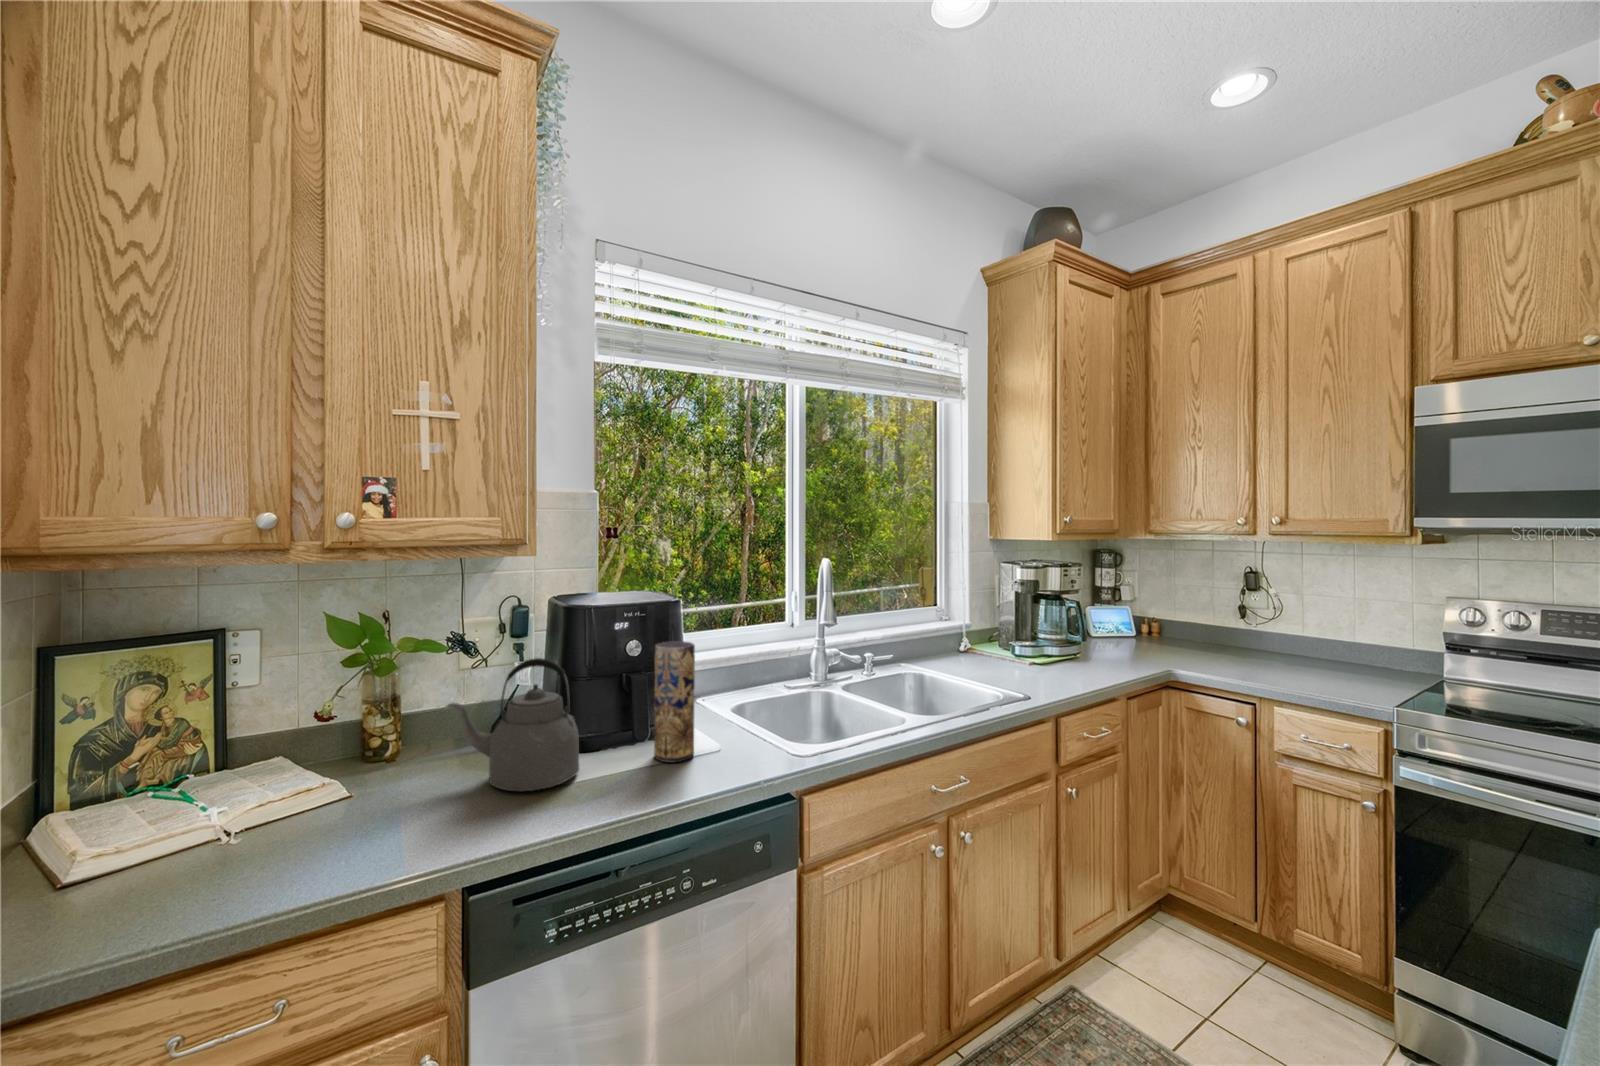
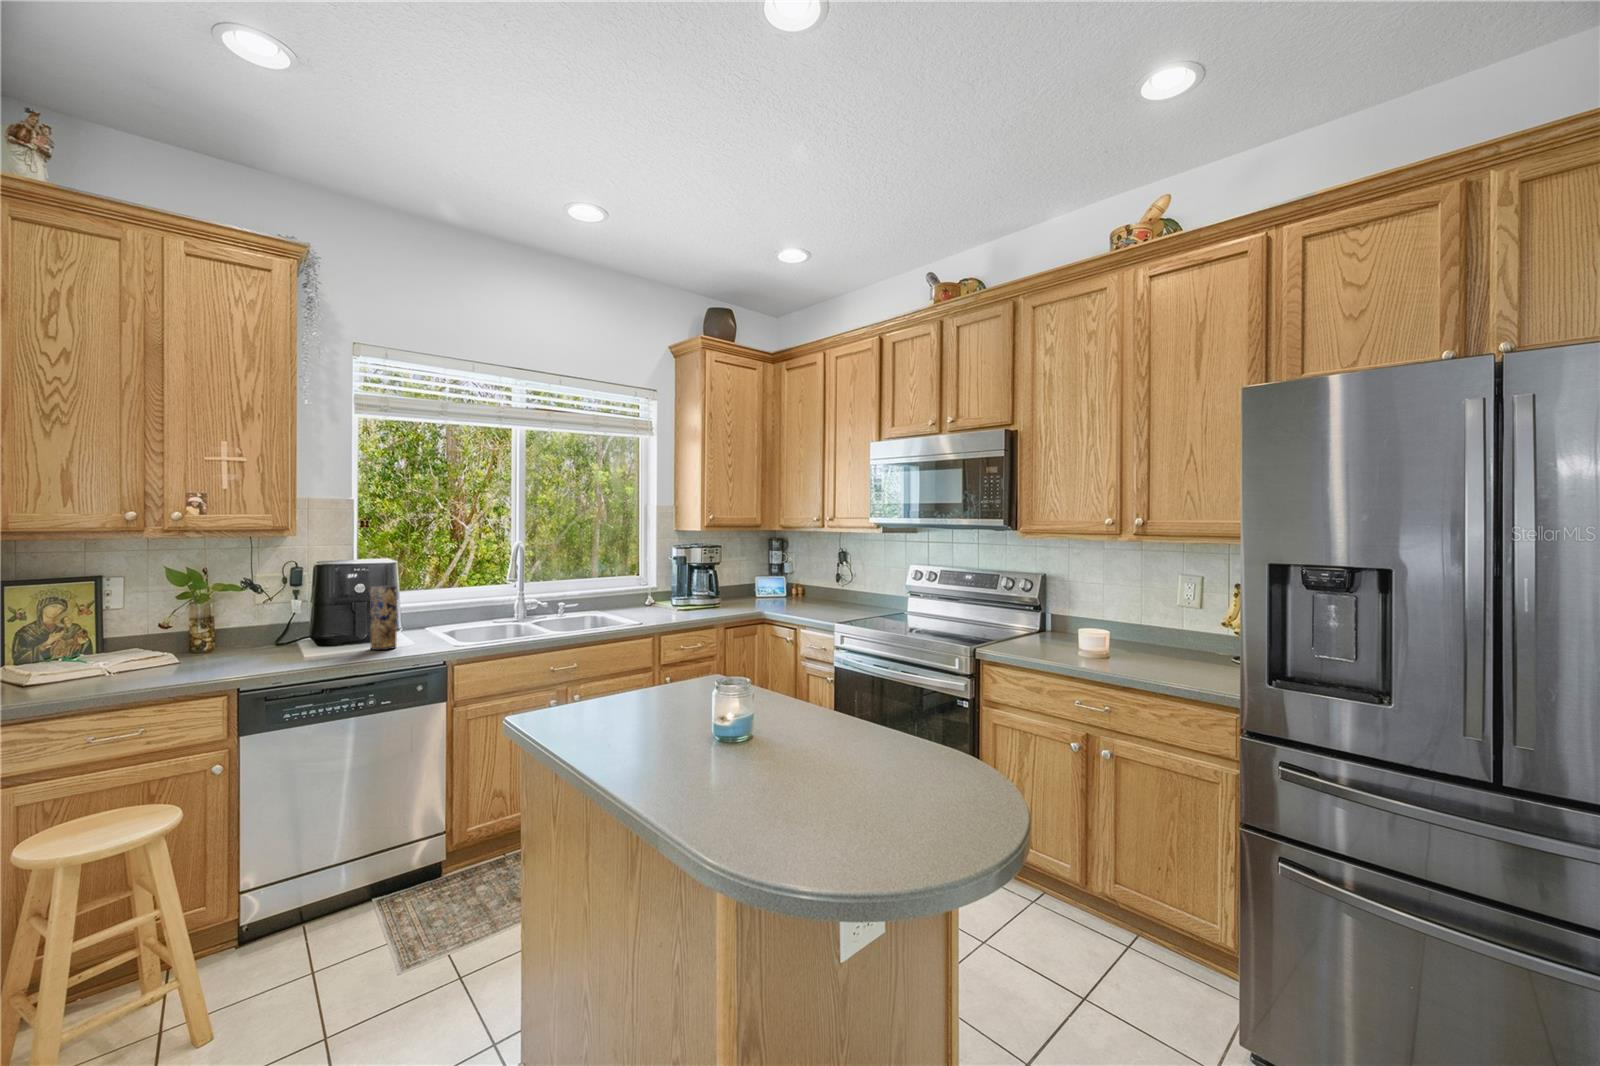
kettle: present [447,658,579,791] -> none [237,591,320,659]

